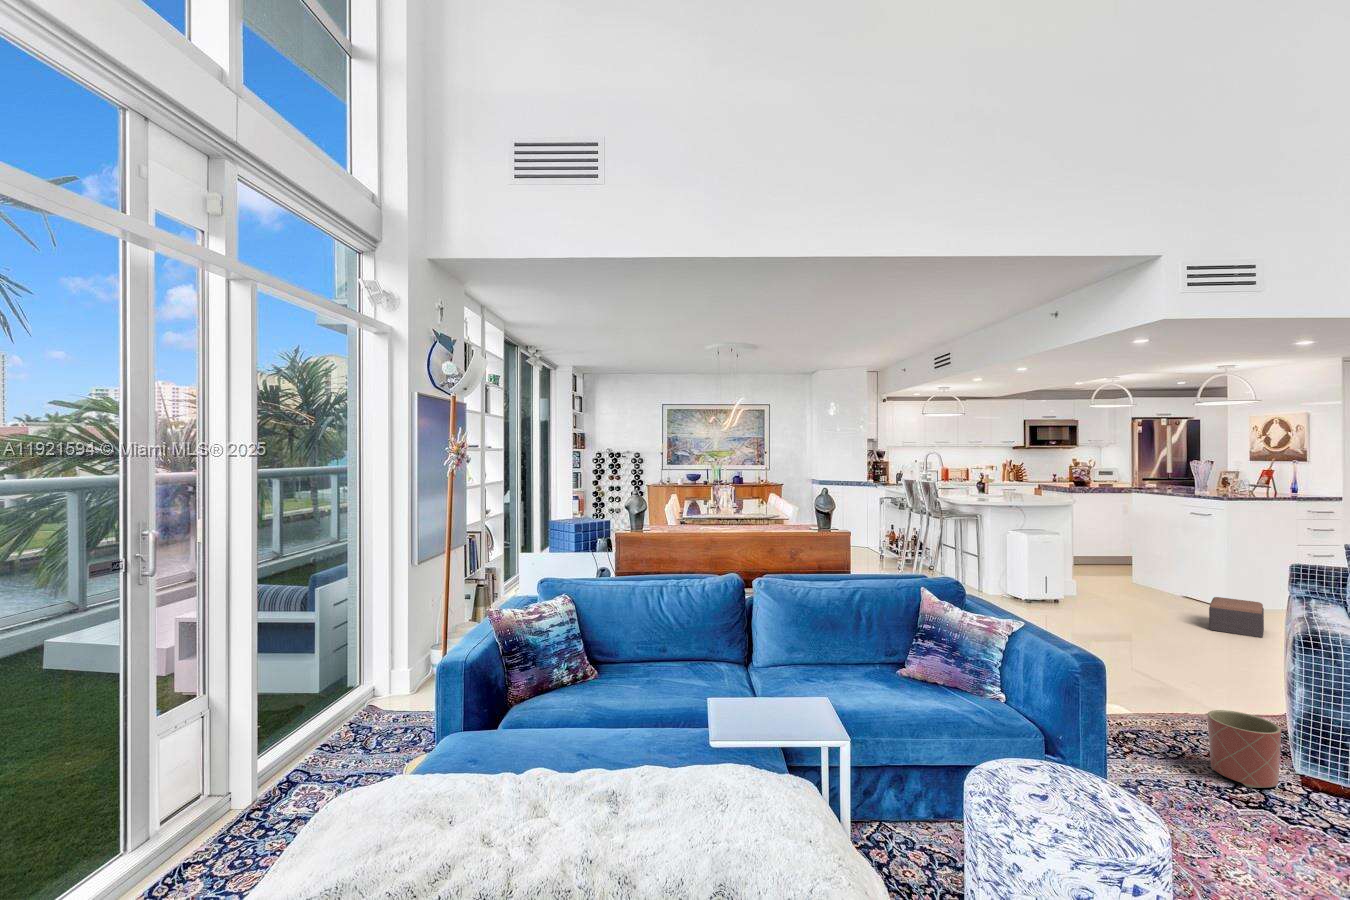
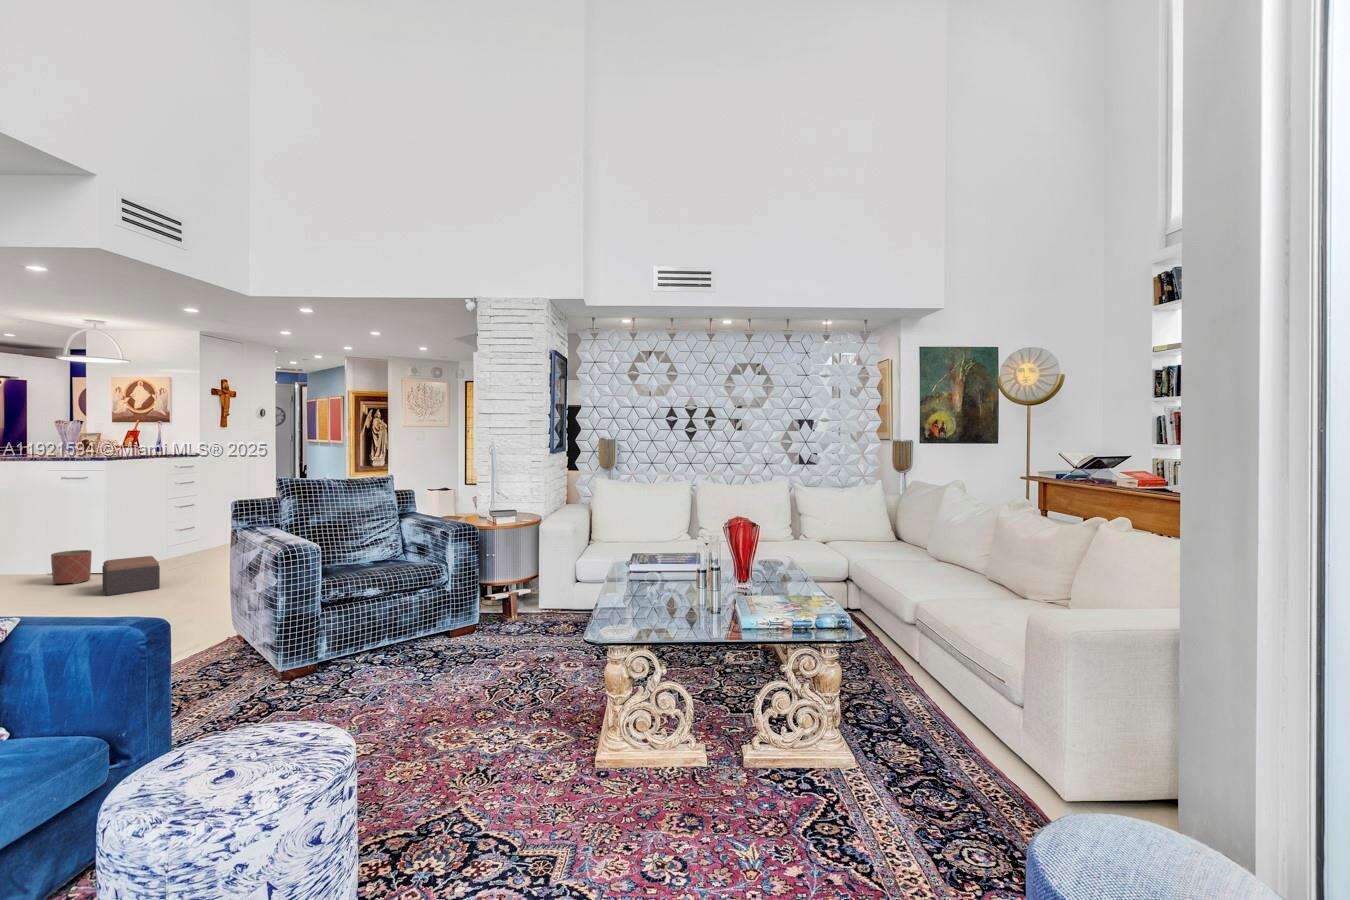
planter: present [1208,710,1281,788] -> present [51,550,92,585]

